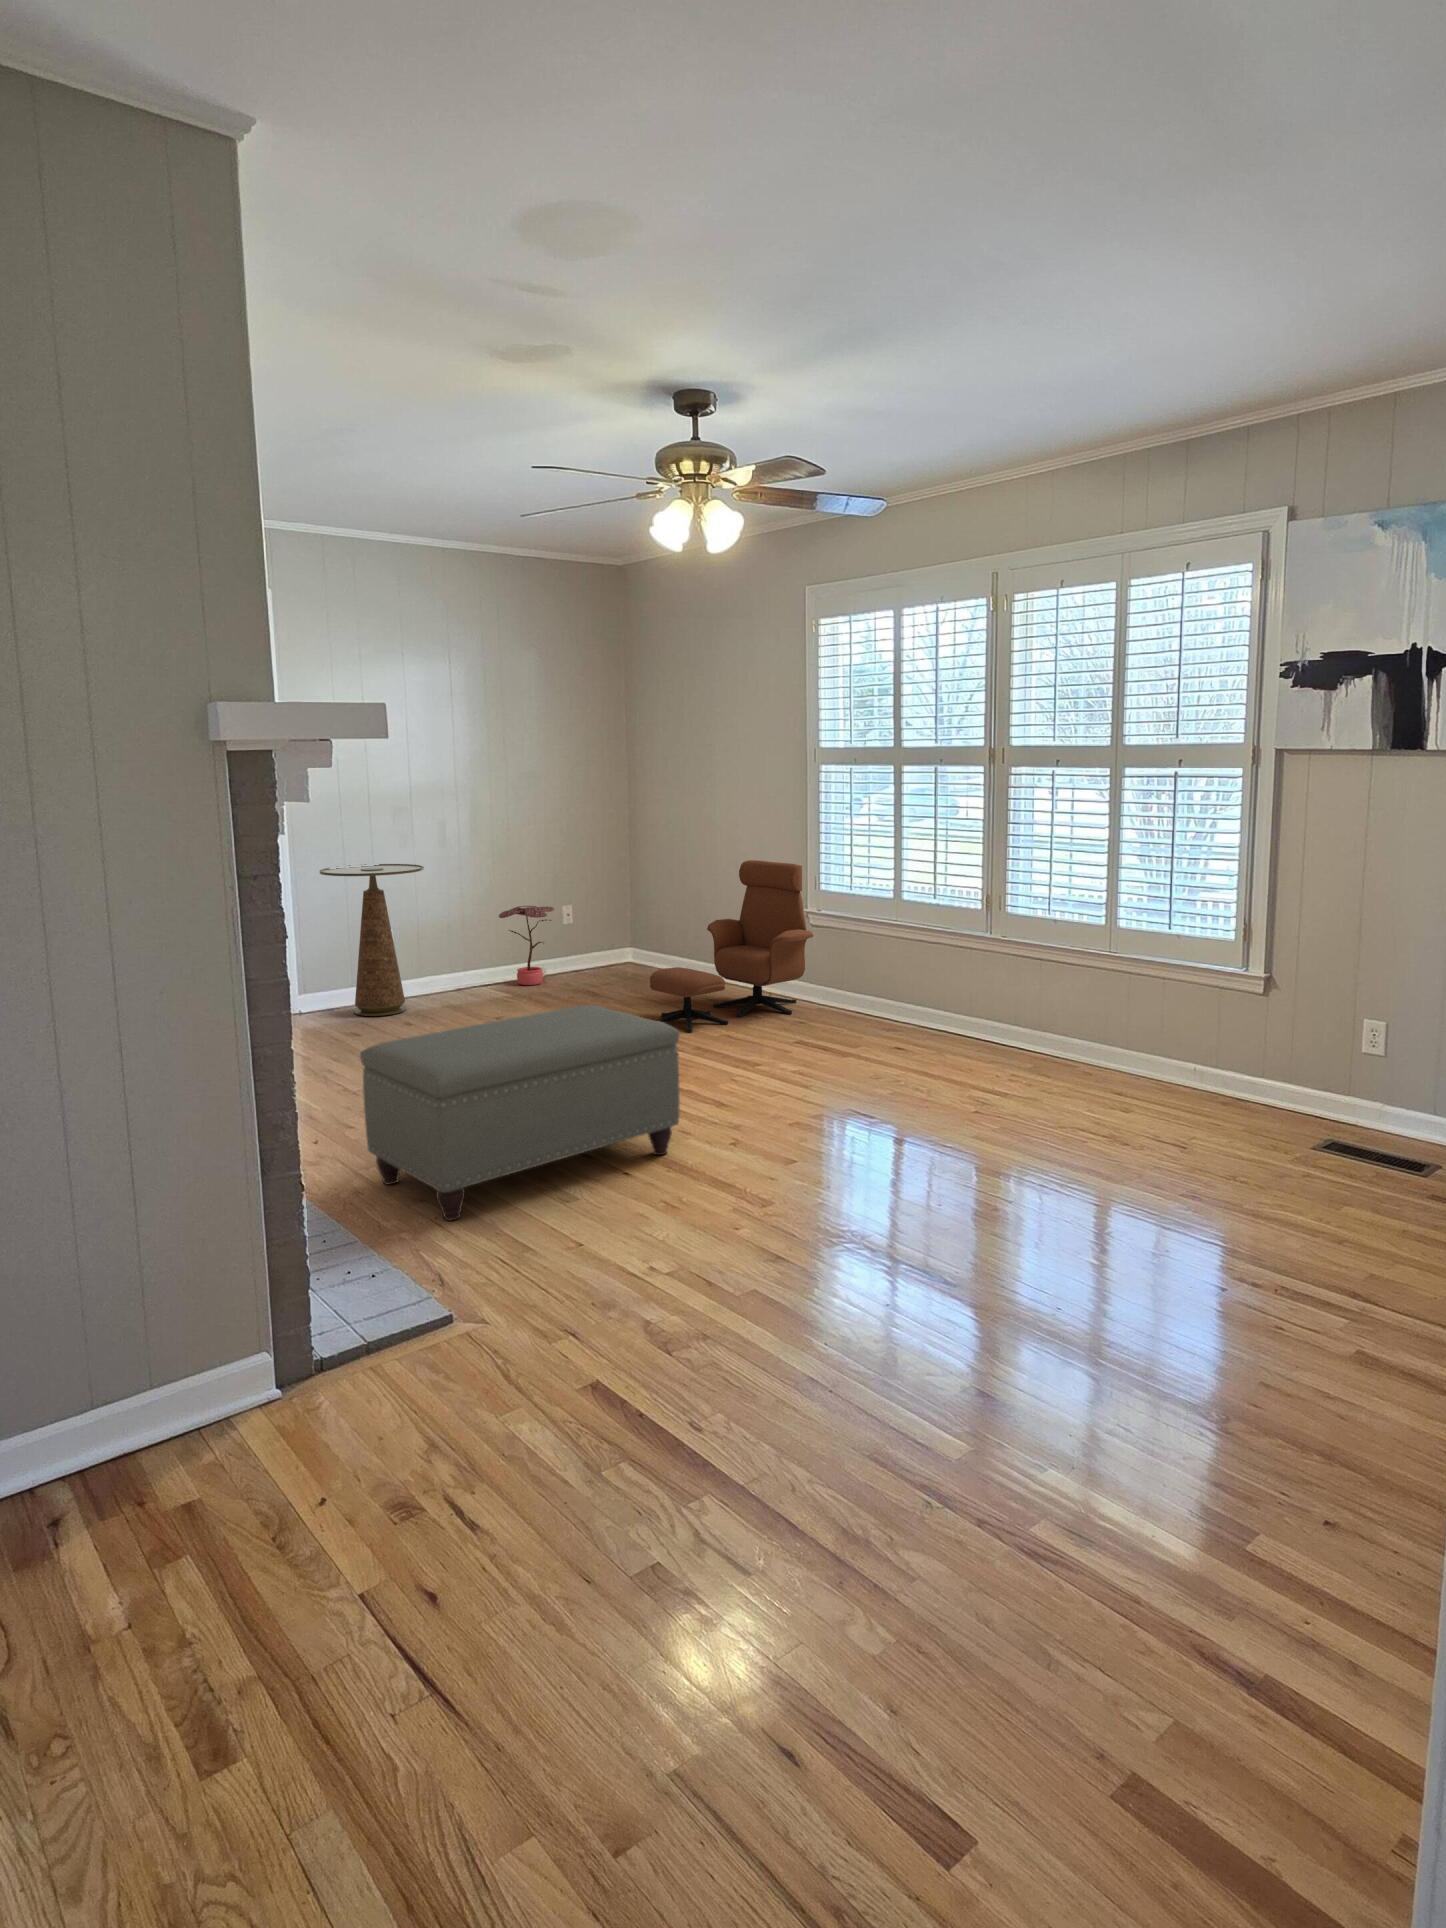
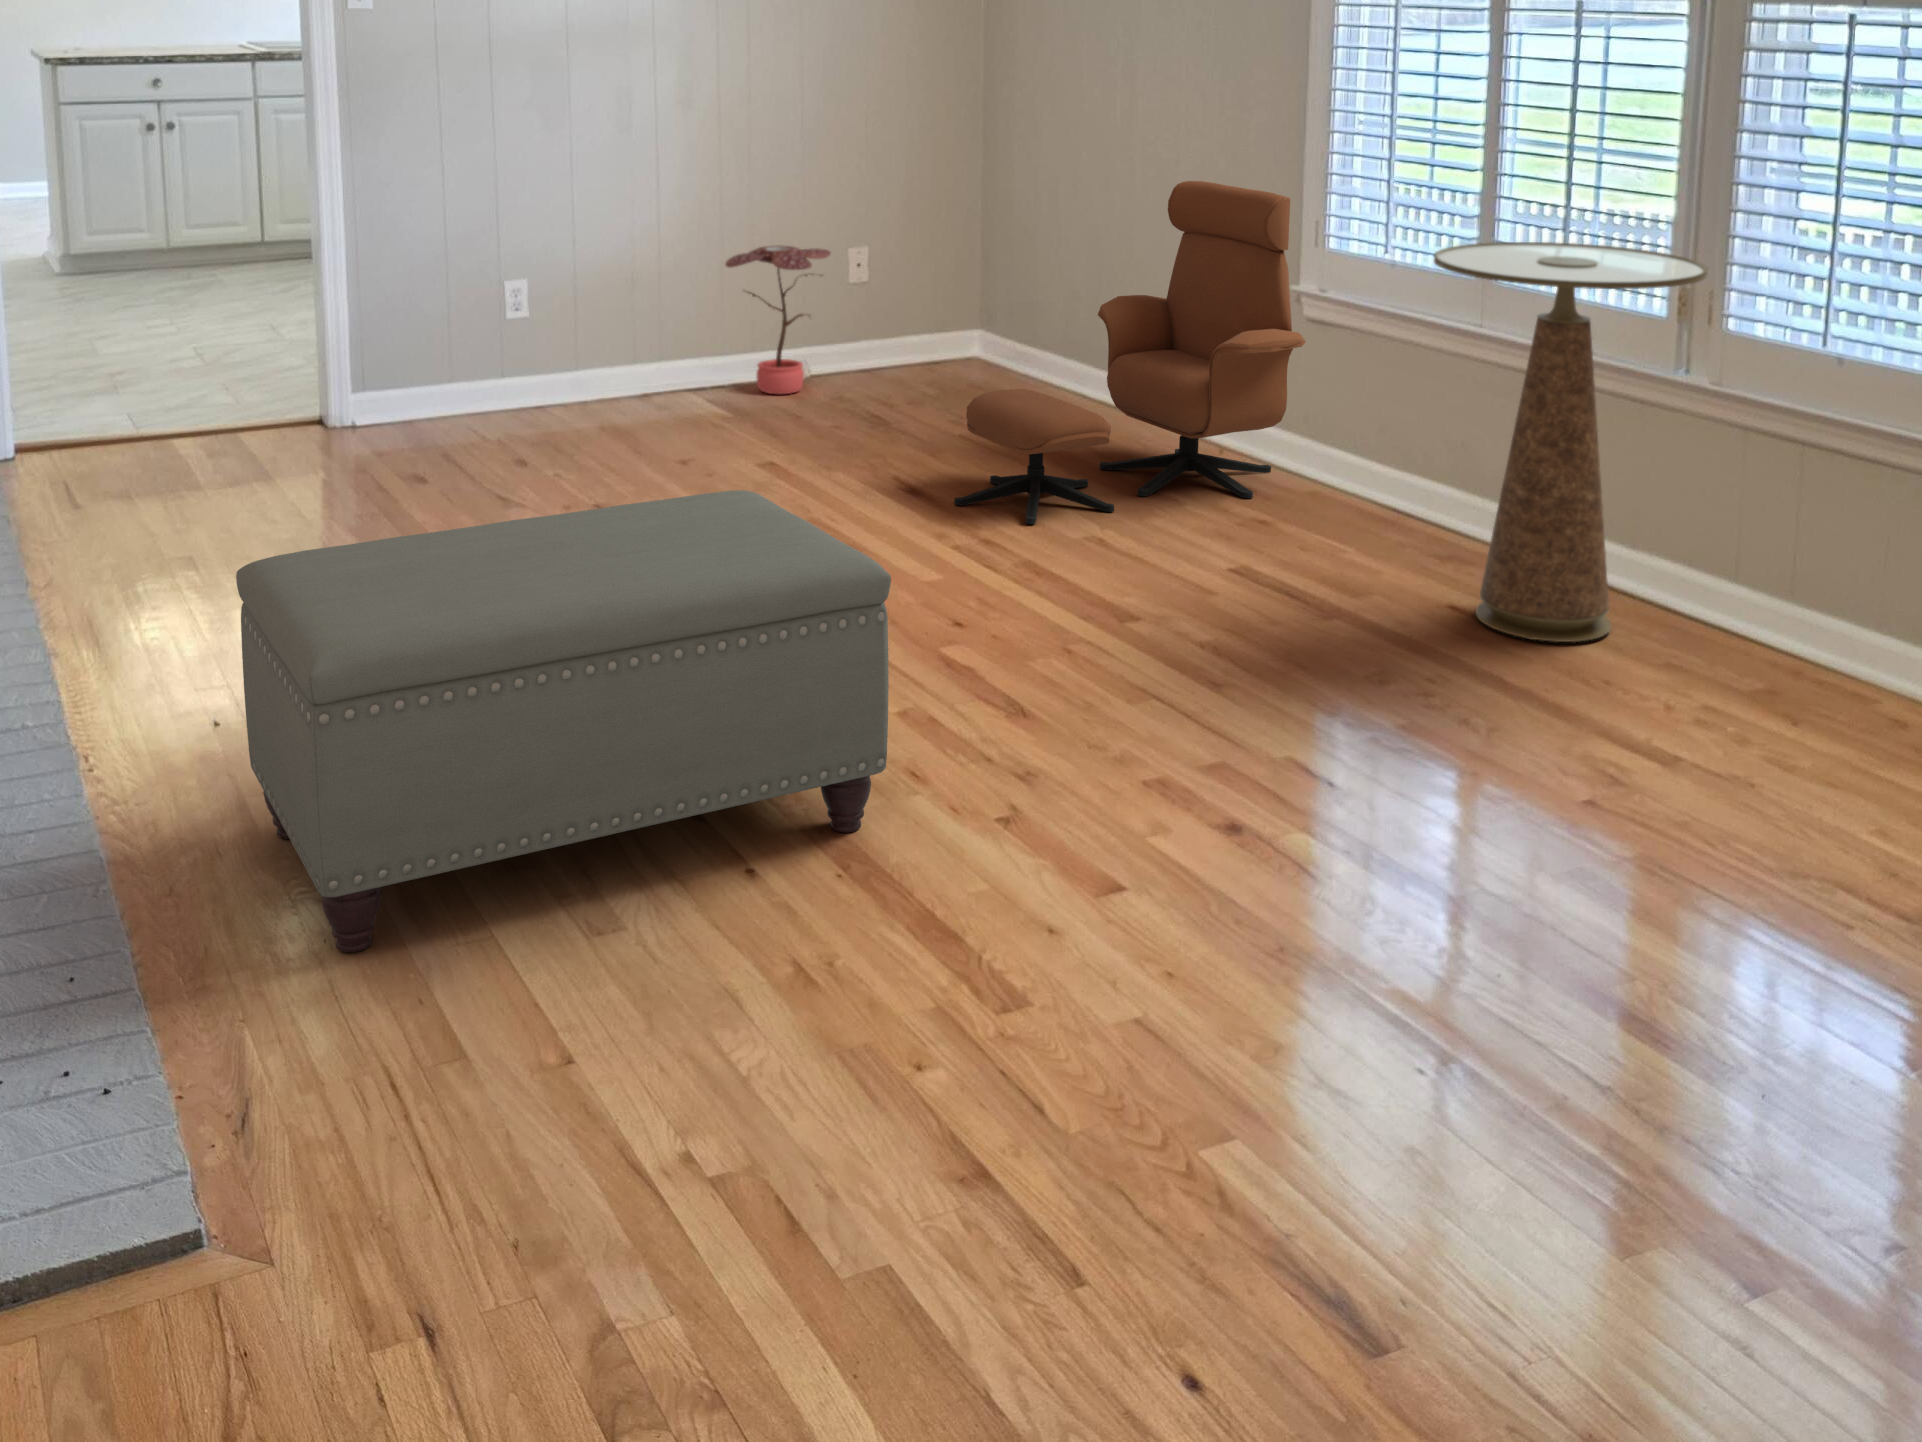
side table: present [320,864,424,1016] -> present [1434,242,1708,642]

